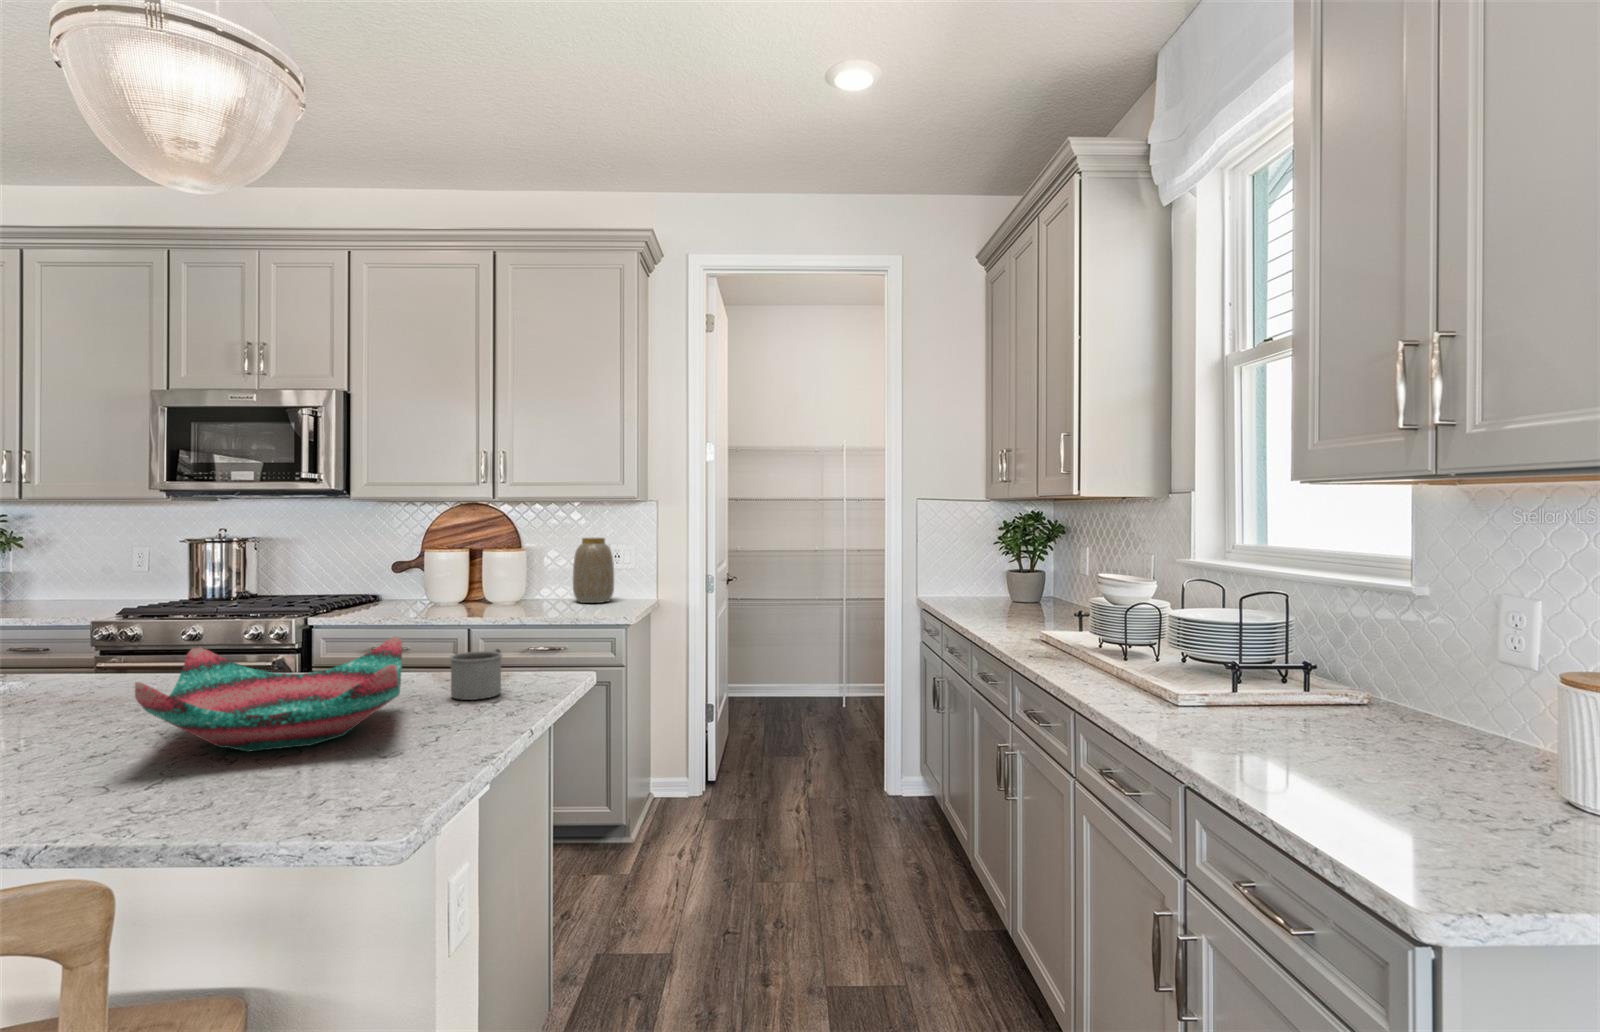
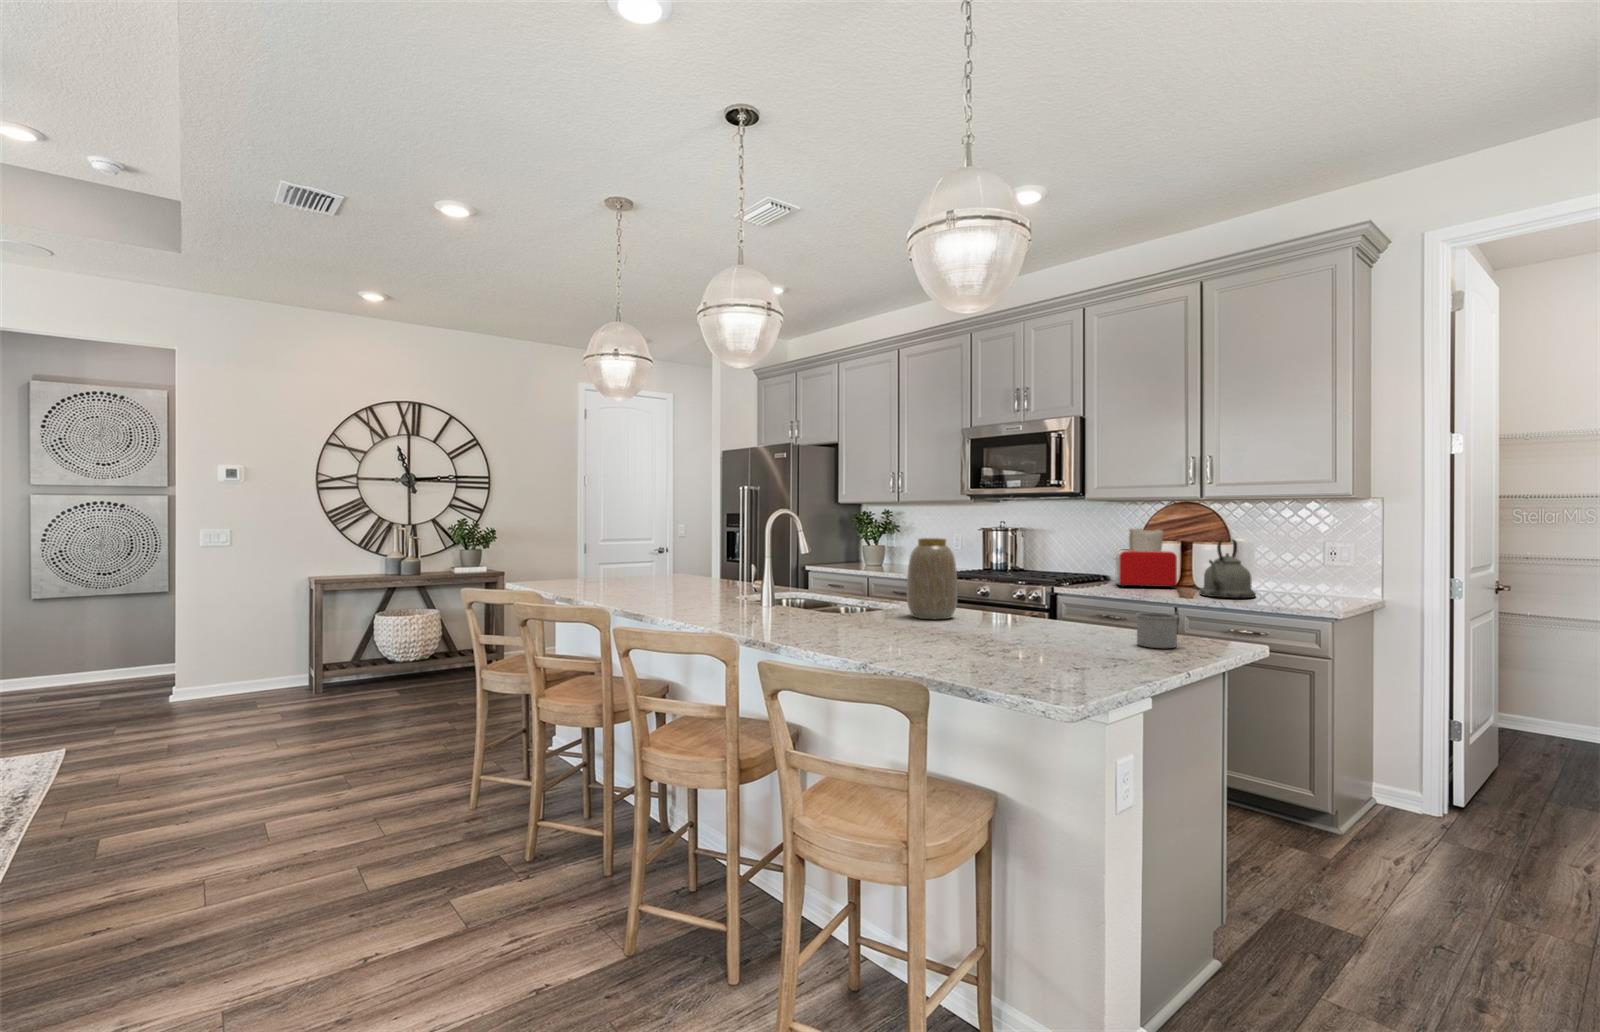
toaster: none [388,536,466,610] -> present [1115,529,1177,588]
vase: present [573,538,614,603] -> present [907,538,958,619]
kettle: none [493,546,551,613] -> present [1199,540,1256,598]
decorative bowl: present [135,637,402,752] -> none [945,588,1100,655]

